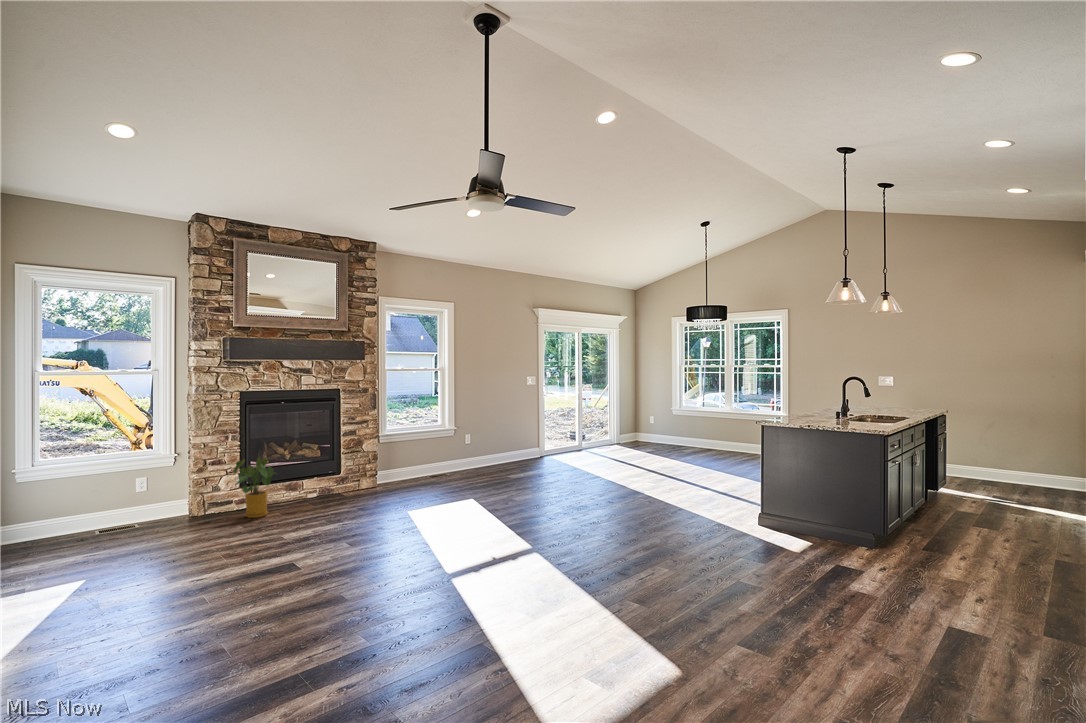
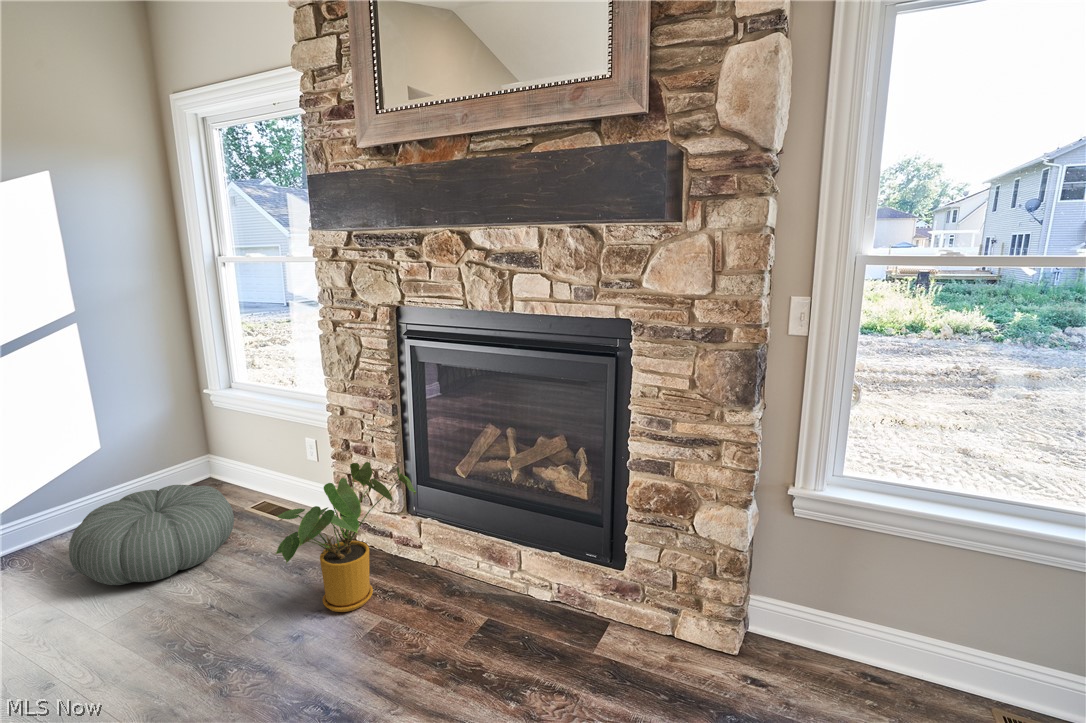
pouf: none [73,505,172,553] -> present [69,485,234,585]

